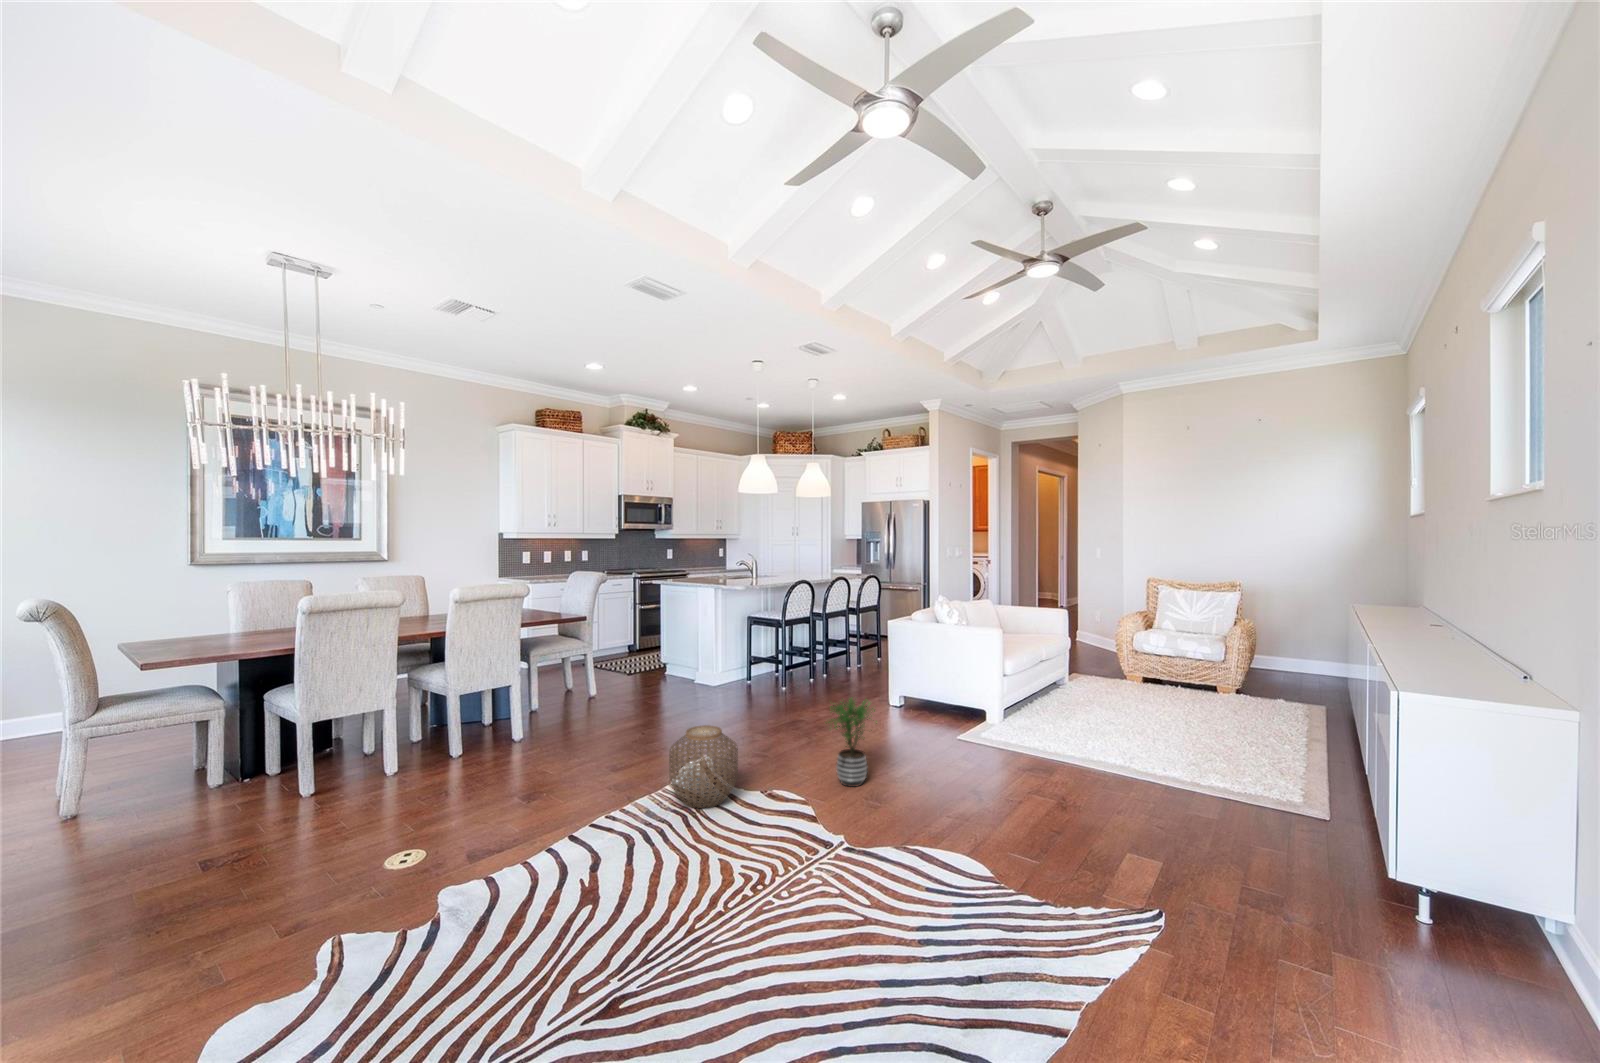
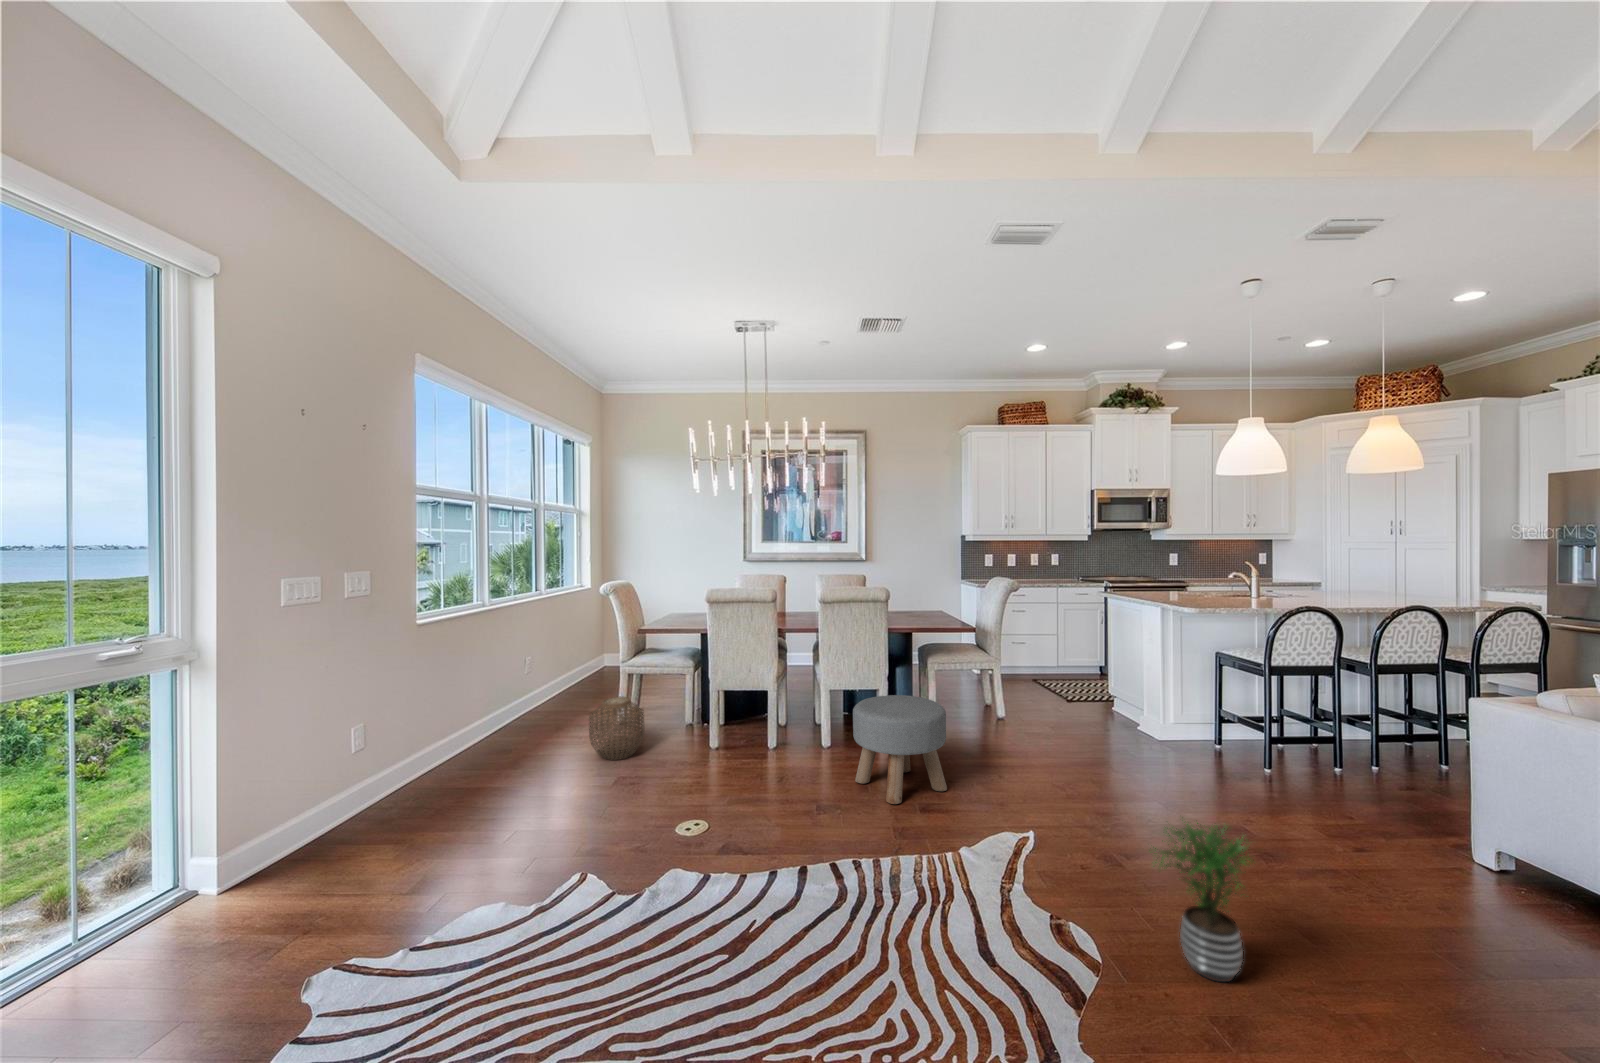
ottoman: none [525,680,618,777] -> present [853,695,947,804]
woven basket: present [669,725,738,808] -> present [589,696,644,760]

